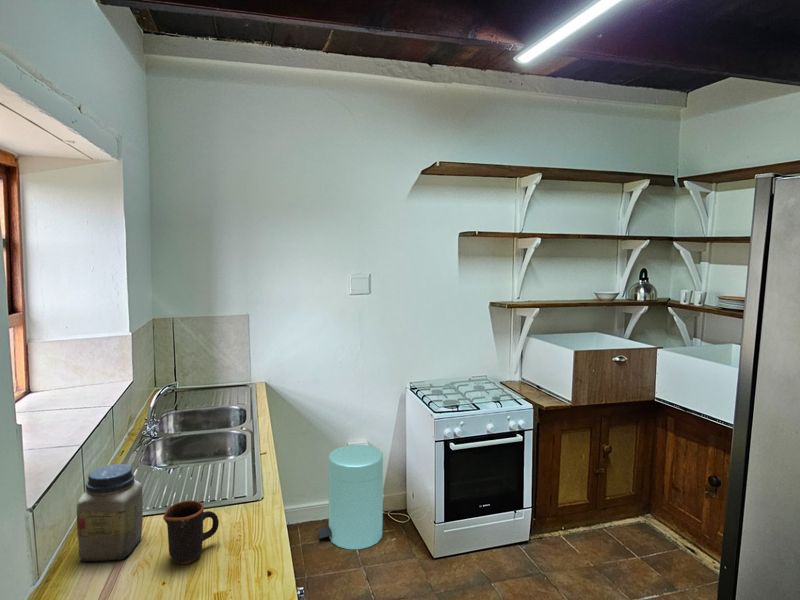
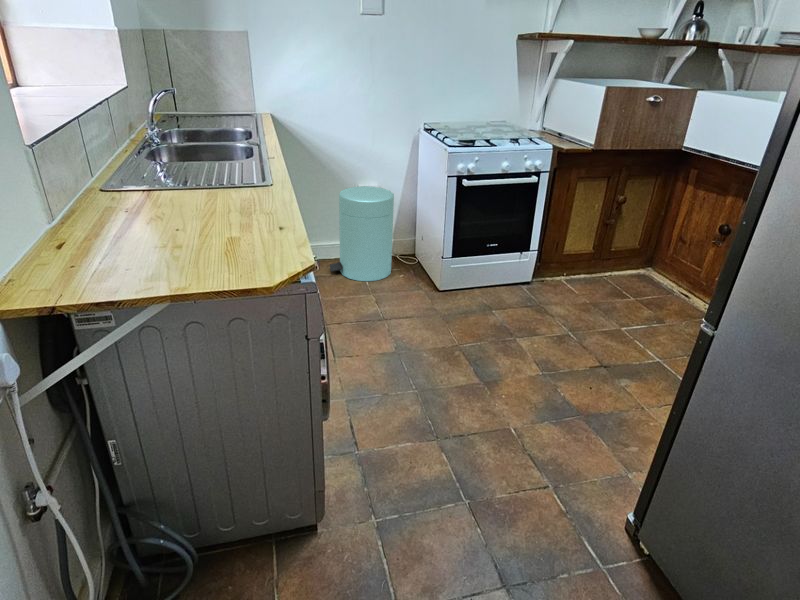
jar: present [77,464,143,561] -> none [108,122,171,208]
mug: present [163,501,219,564] -> none [192,159,244,214]

